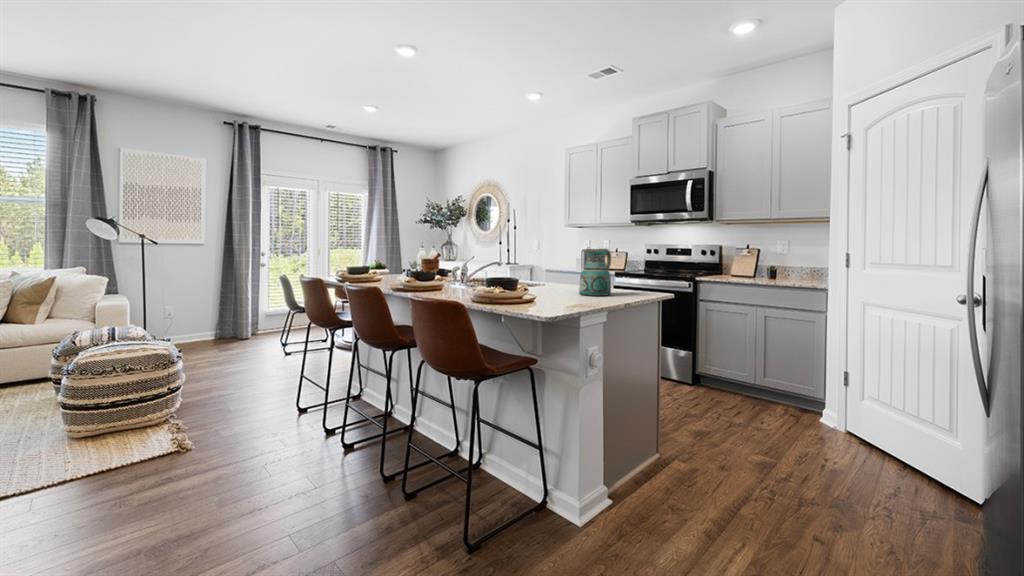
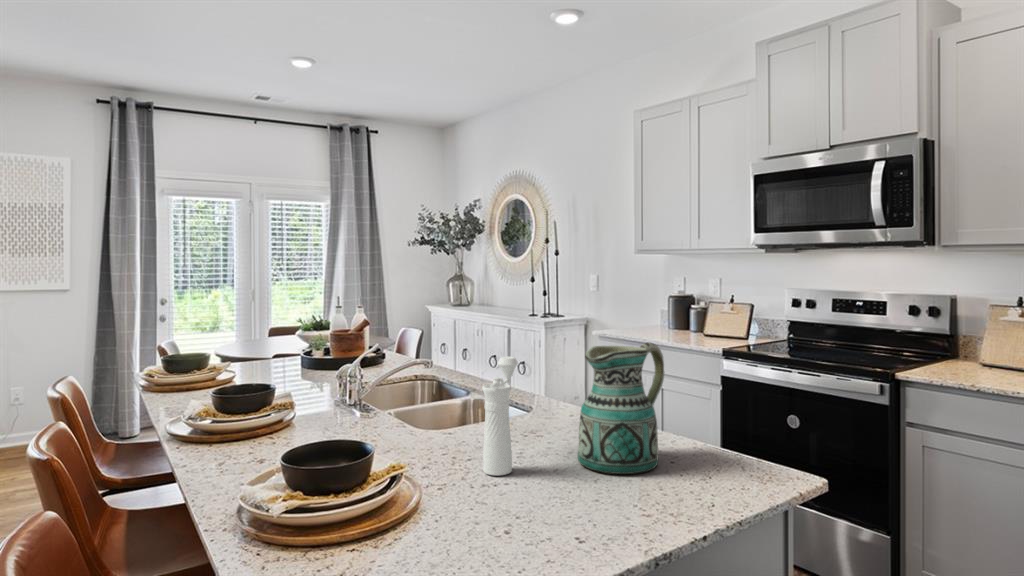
pepper mill: none [546,254,557,297] -> present [482,357,518,475]

